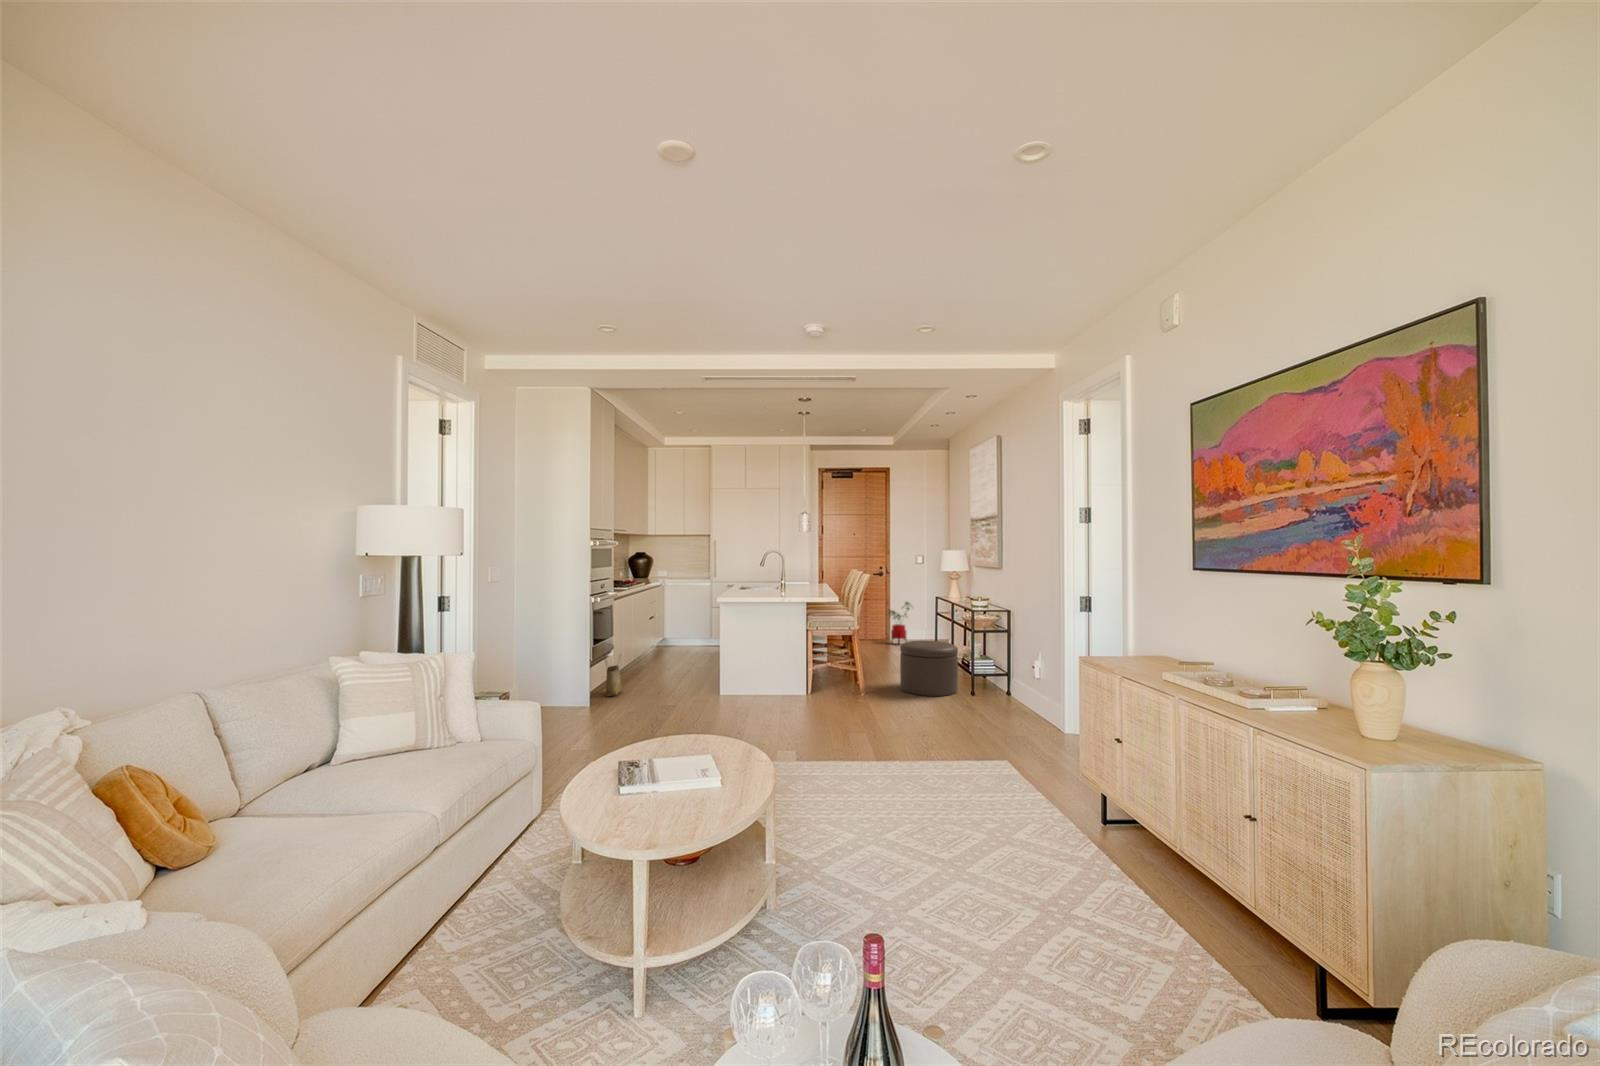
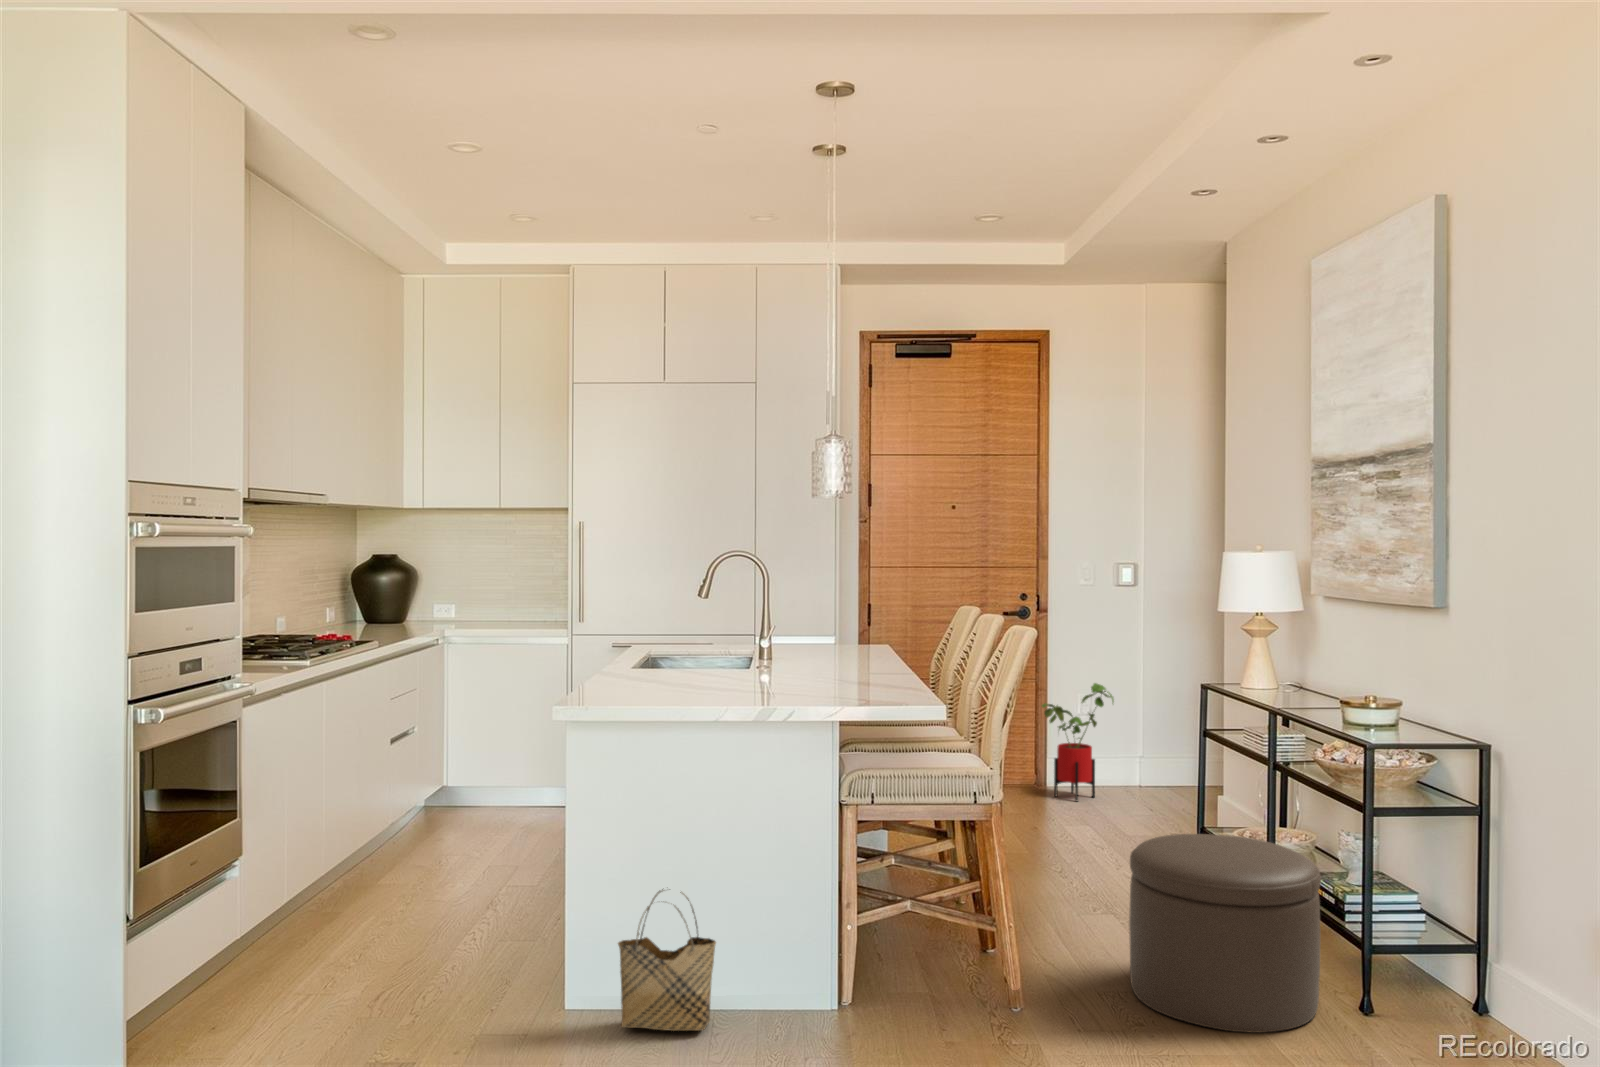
woven basket: present [606,654,622,696] -> present [618,889,716,1031]

